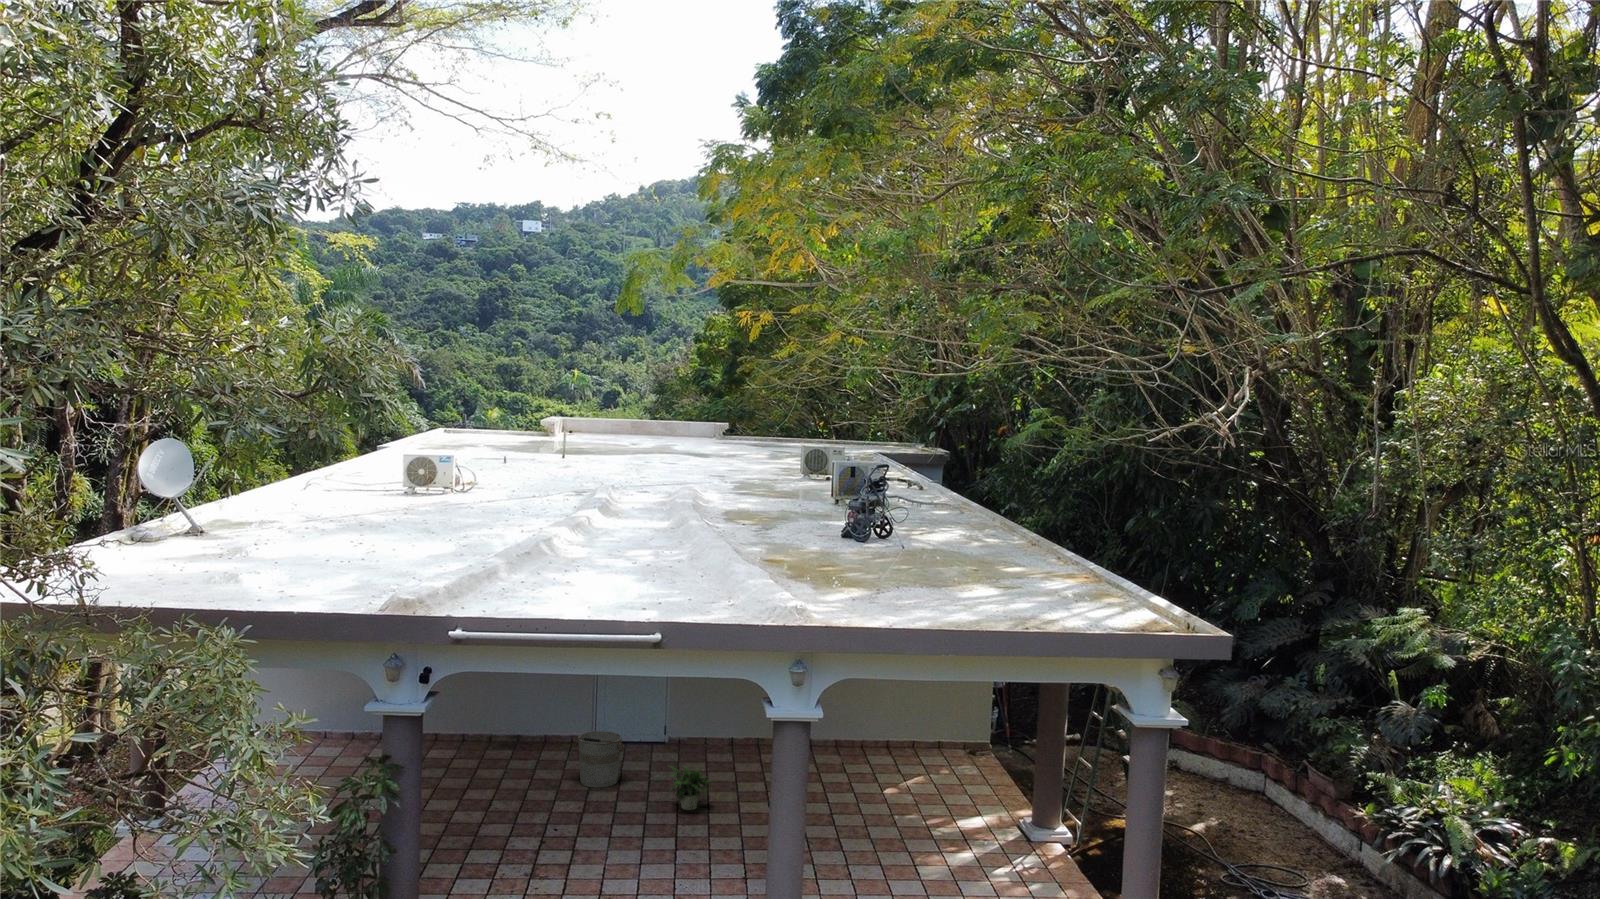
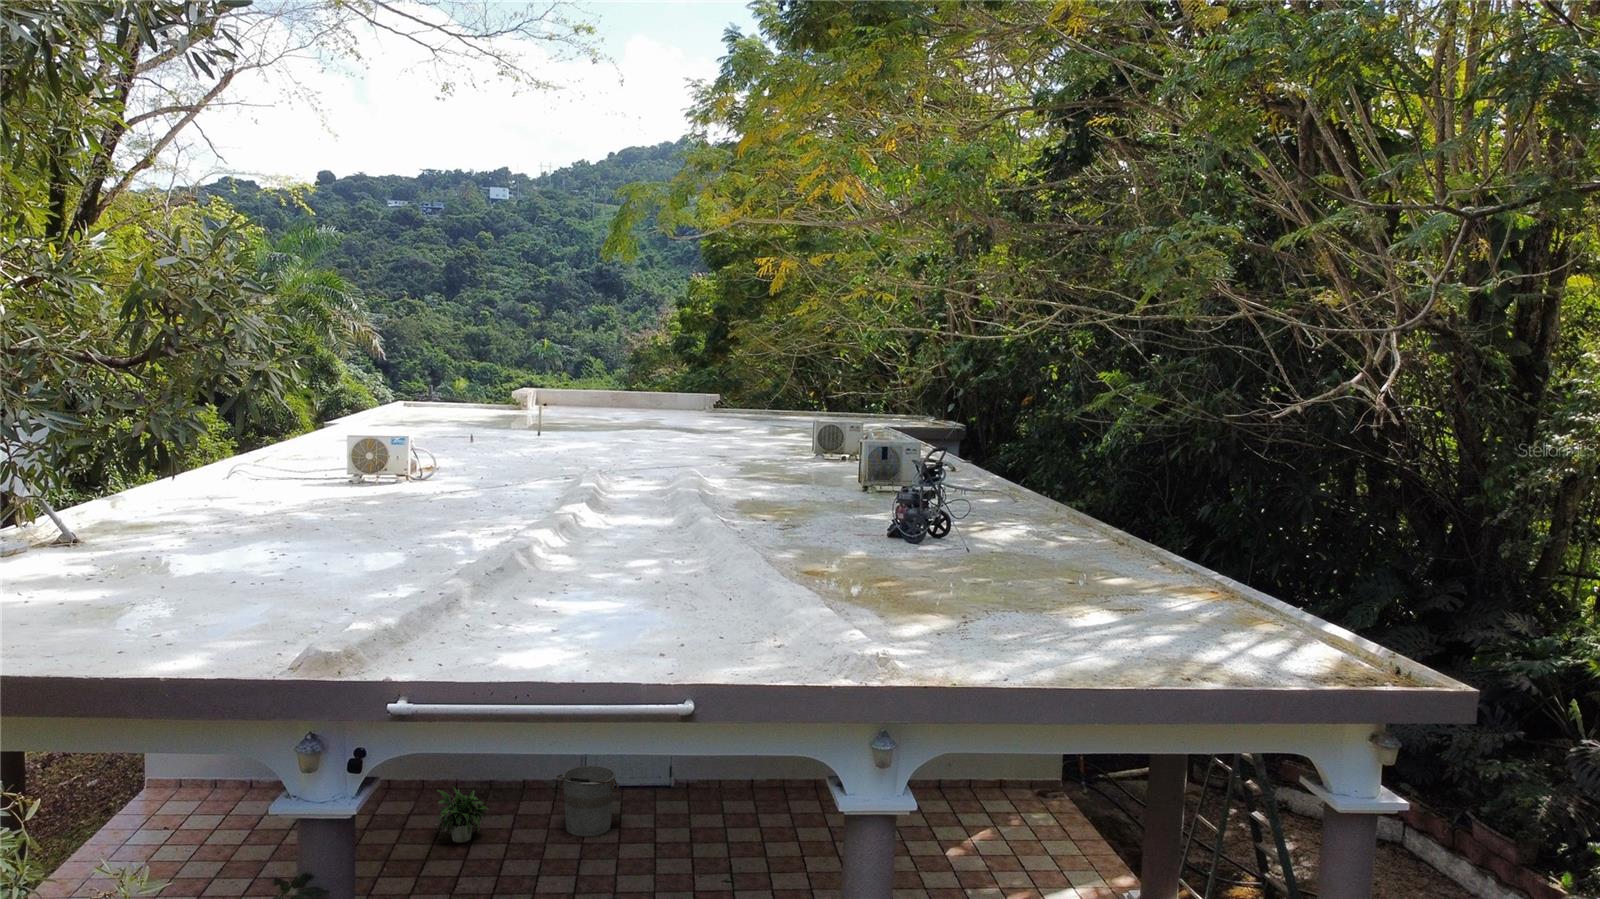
potted plant: present [670,766,711,810] -> present [436,786,488,842]

